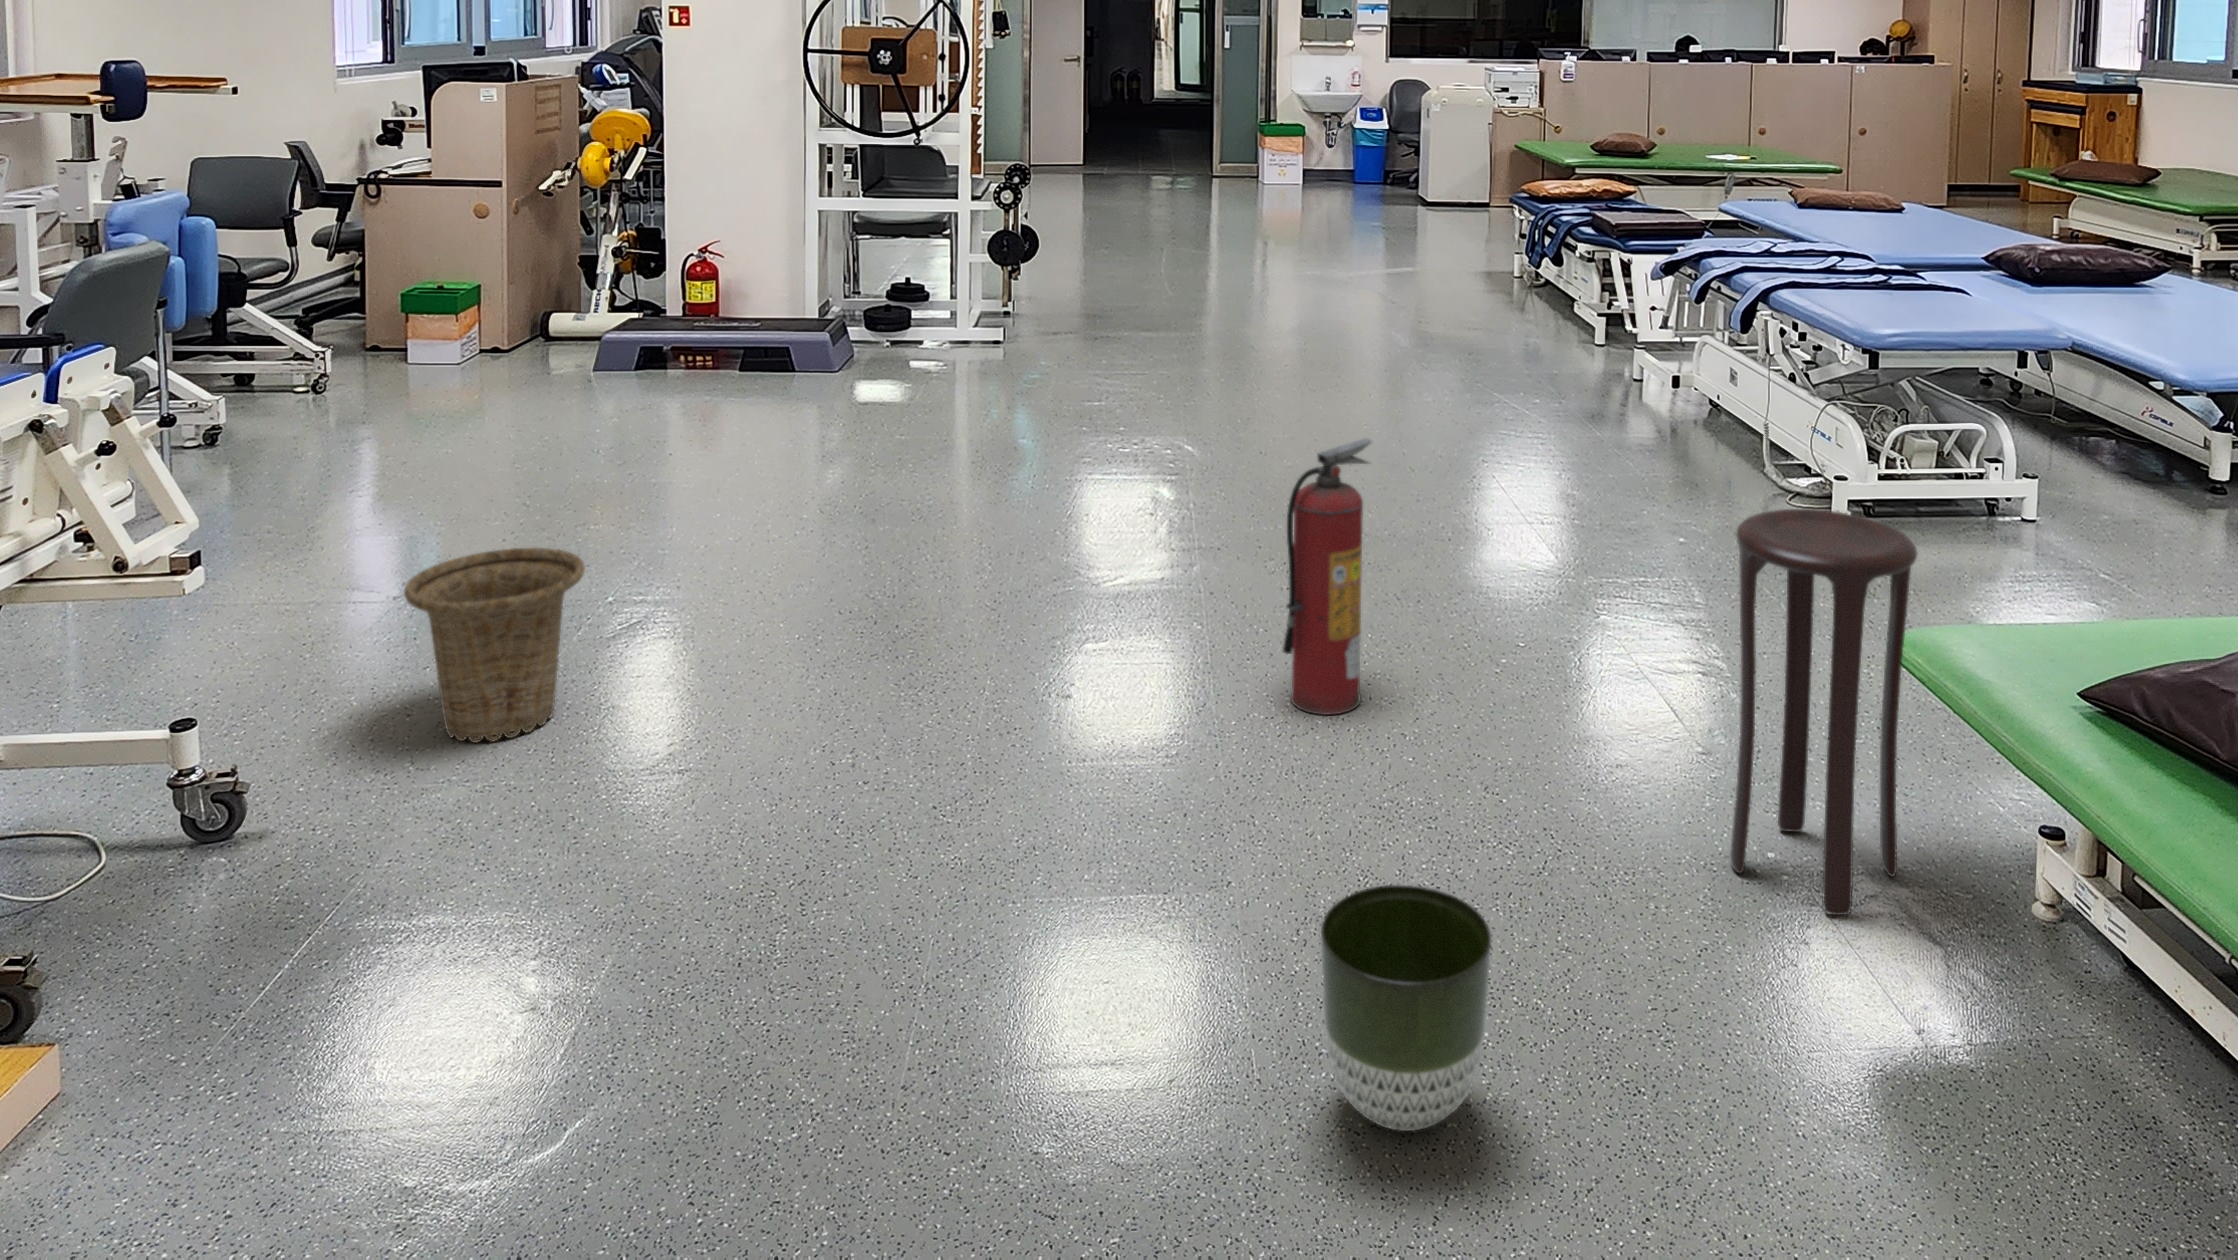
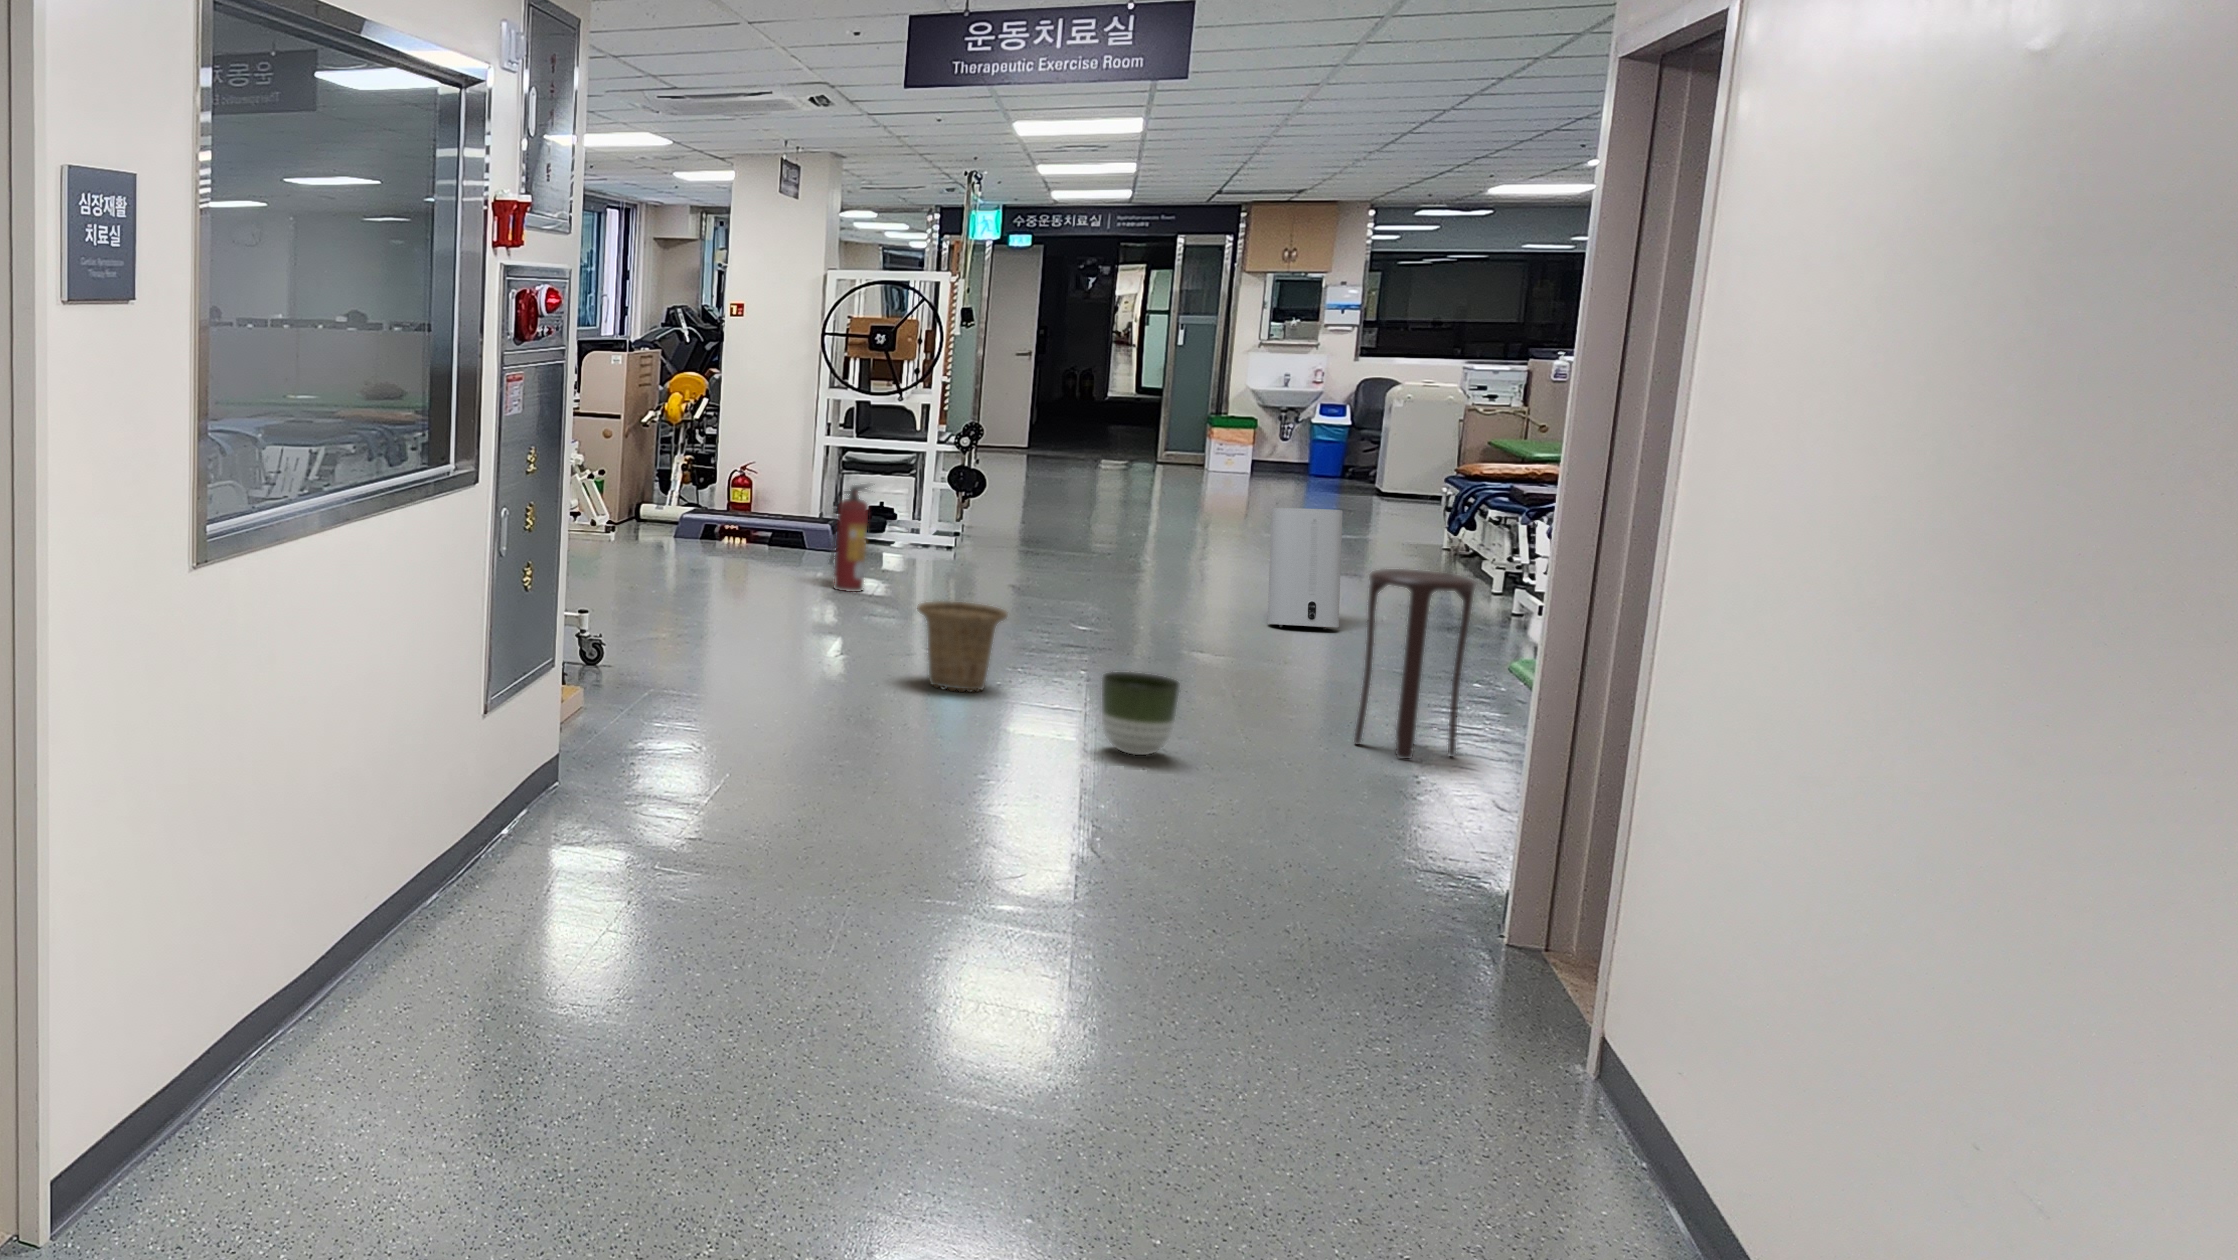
air purifier: none [1420,294,1513,470] -> present [1268,508,1343,629]
fire extinguisher: present [1283,438,1371,715] -> present [830,484,870,592]
basket: present [404,548,585,743] -> present [918,601,1007,692]

